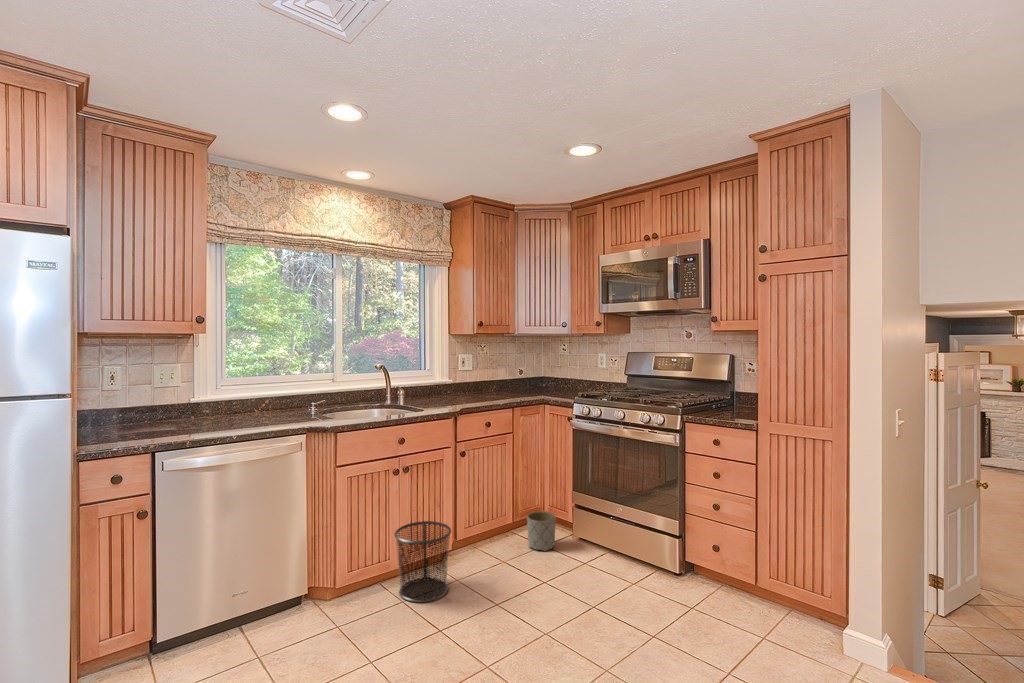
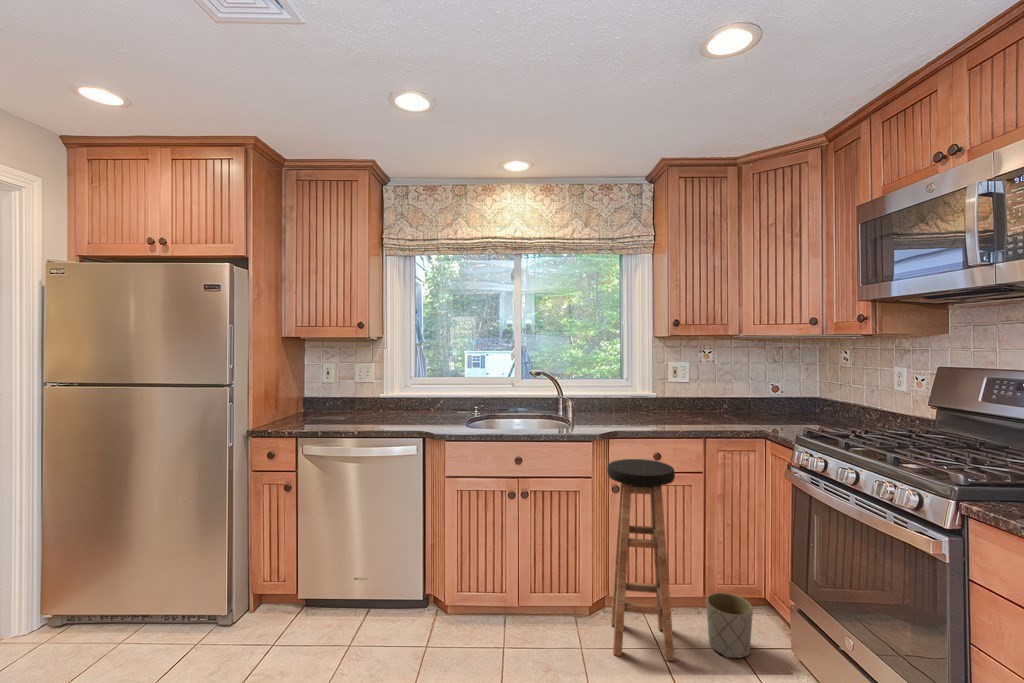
bar stool: none [464,427,521,574] -> present [607,459,675,661]
trash can: present [394,521,451,602] -> none [495,558,562,661]

